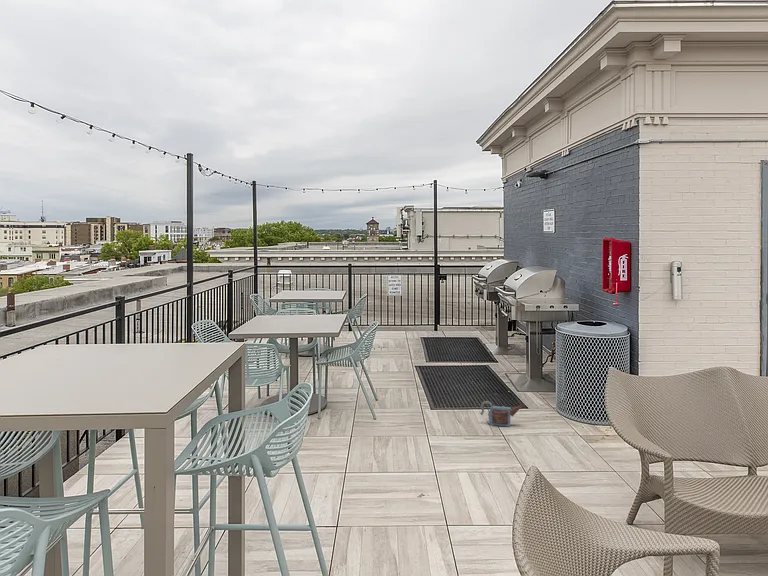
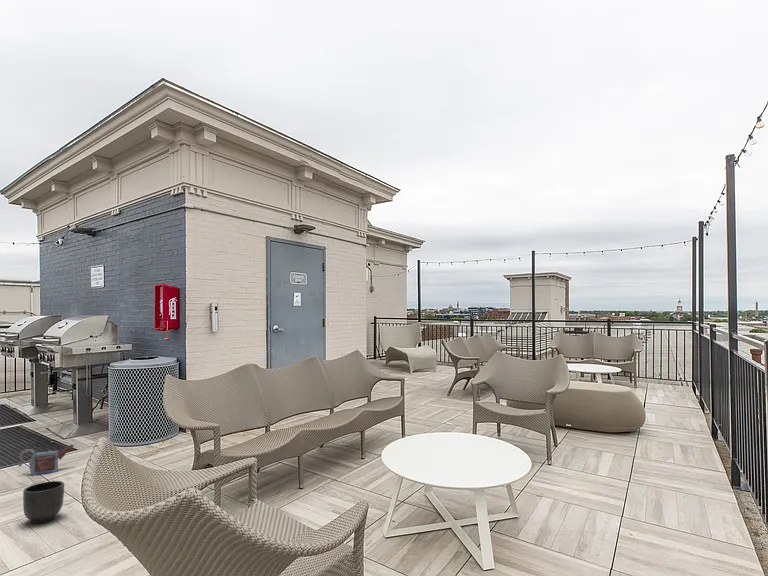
planter: none [479,444,510,482] -> present [23,481,64,523]

